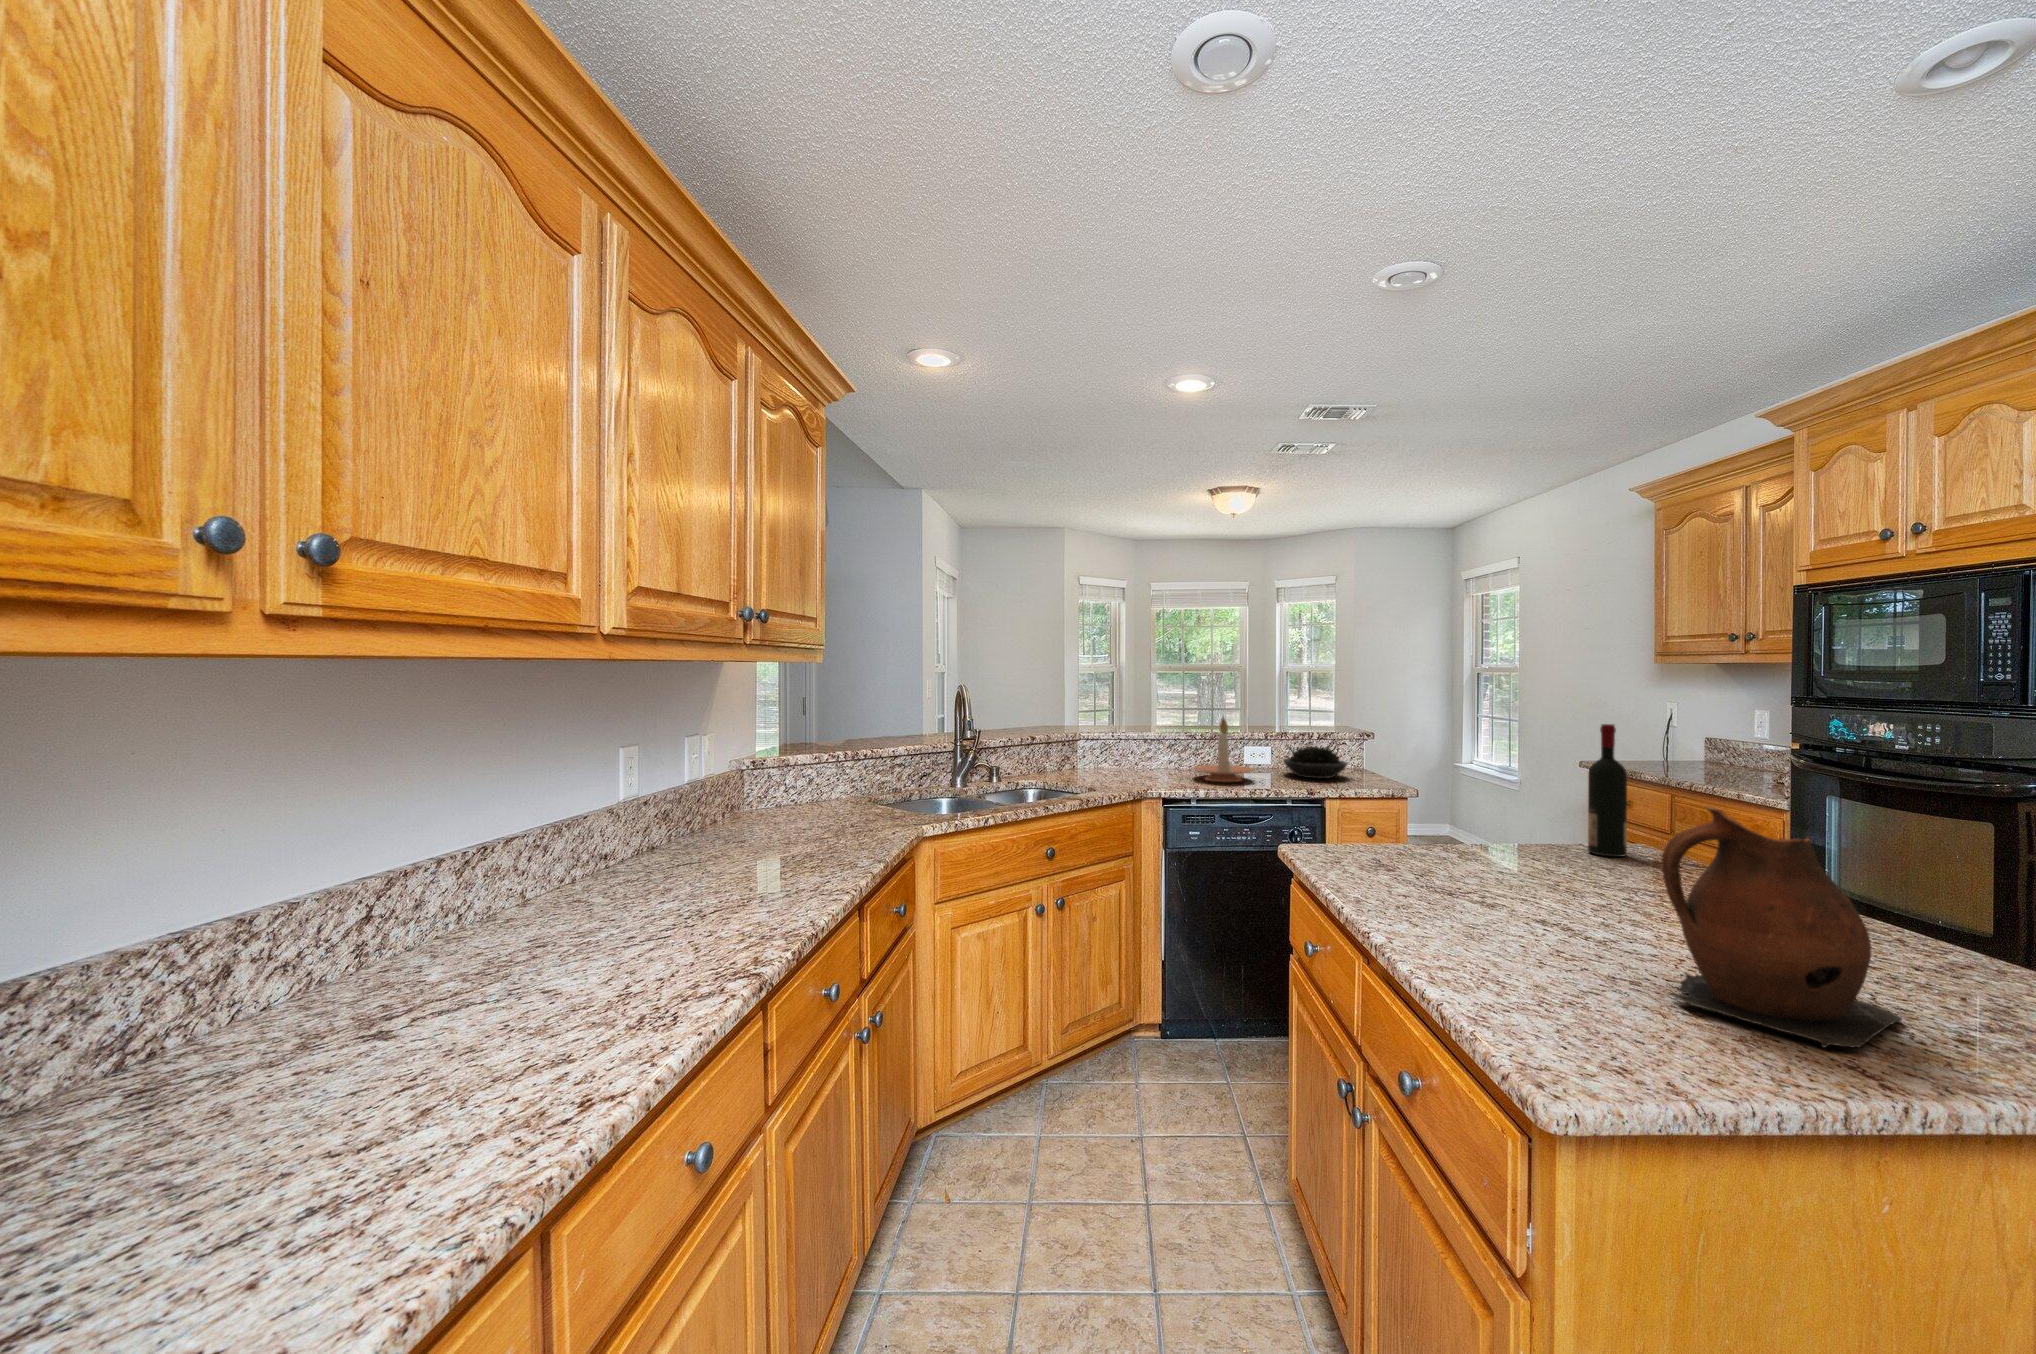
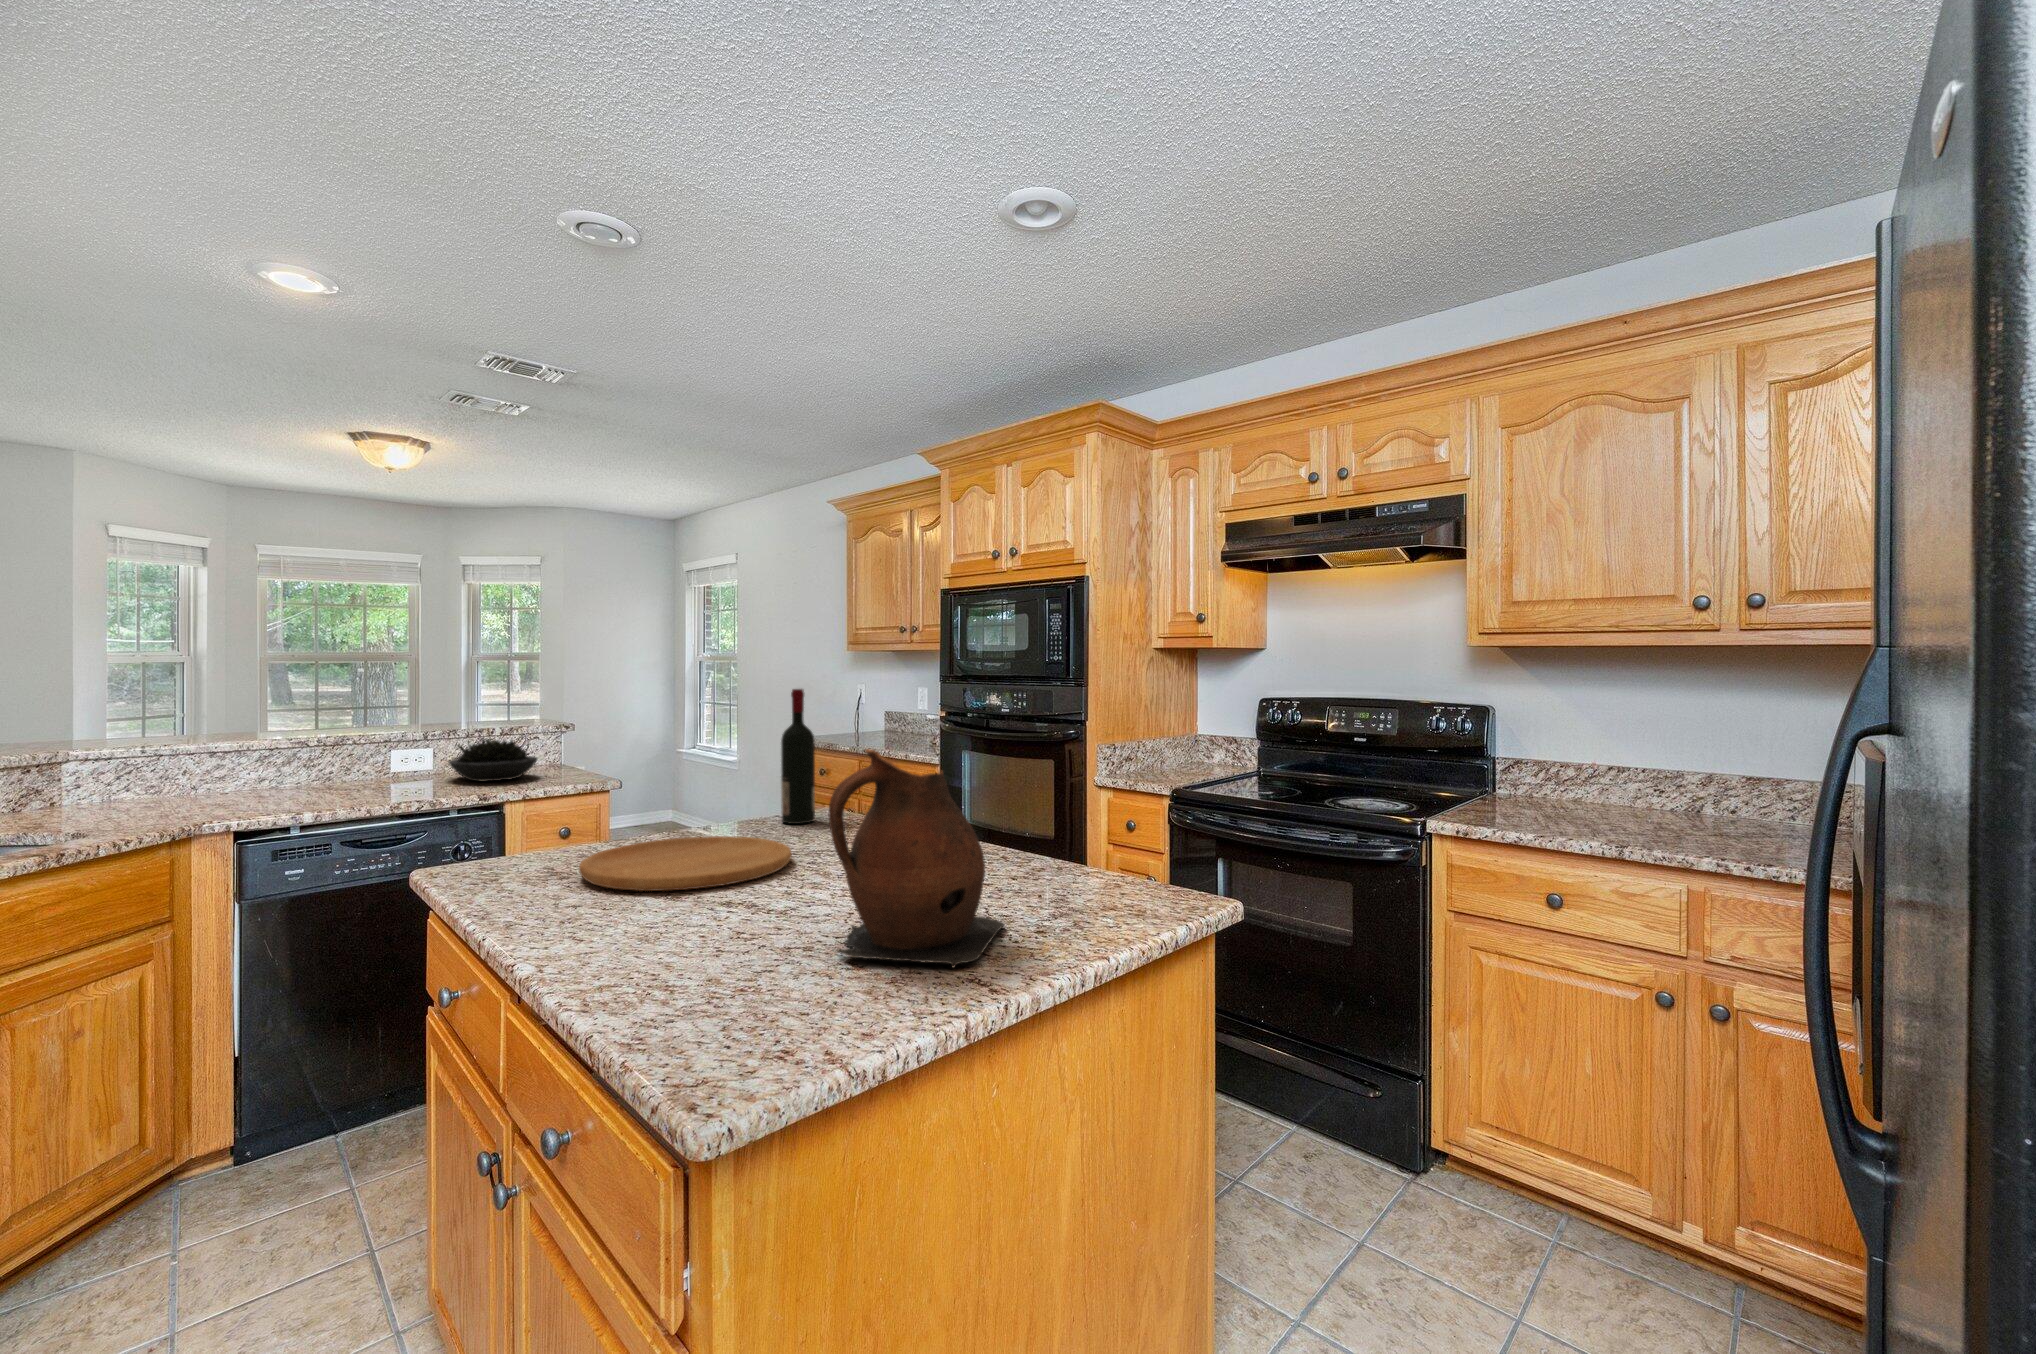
candle holder: present [1194,718,1253,782] -> none [298,705,401,799]
cutting board: none [1403,852,1606,905] -> present [579,836,792,891]

